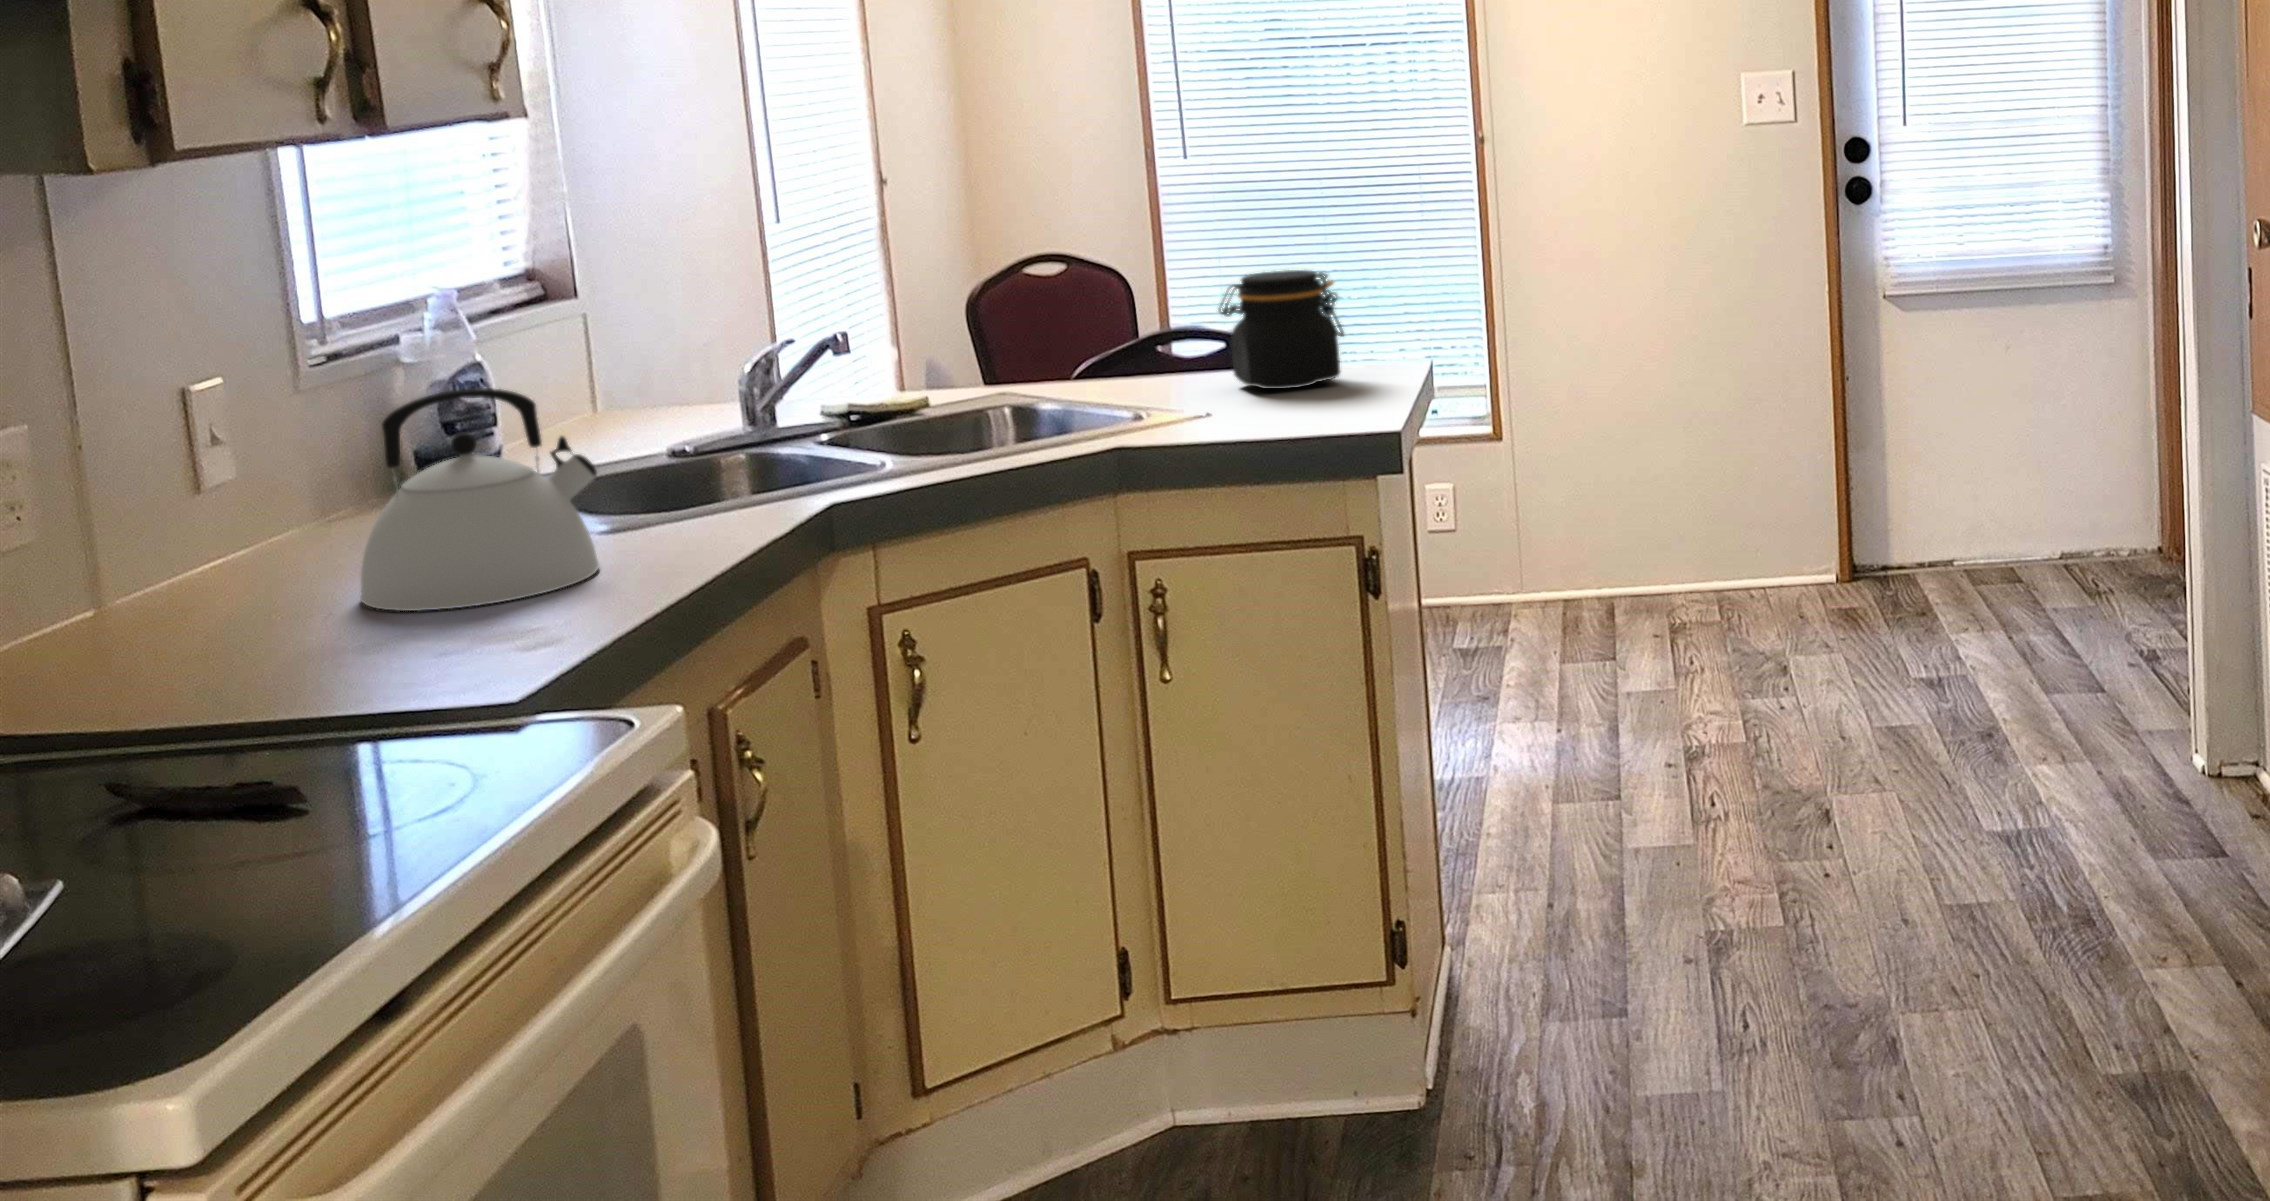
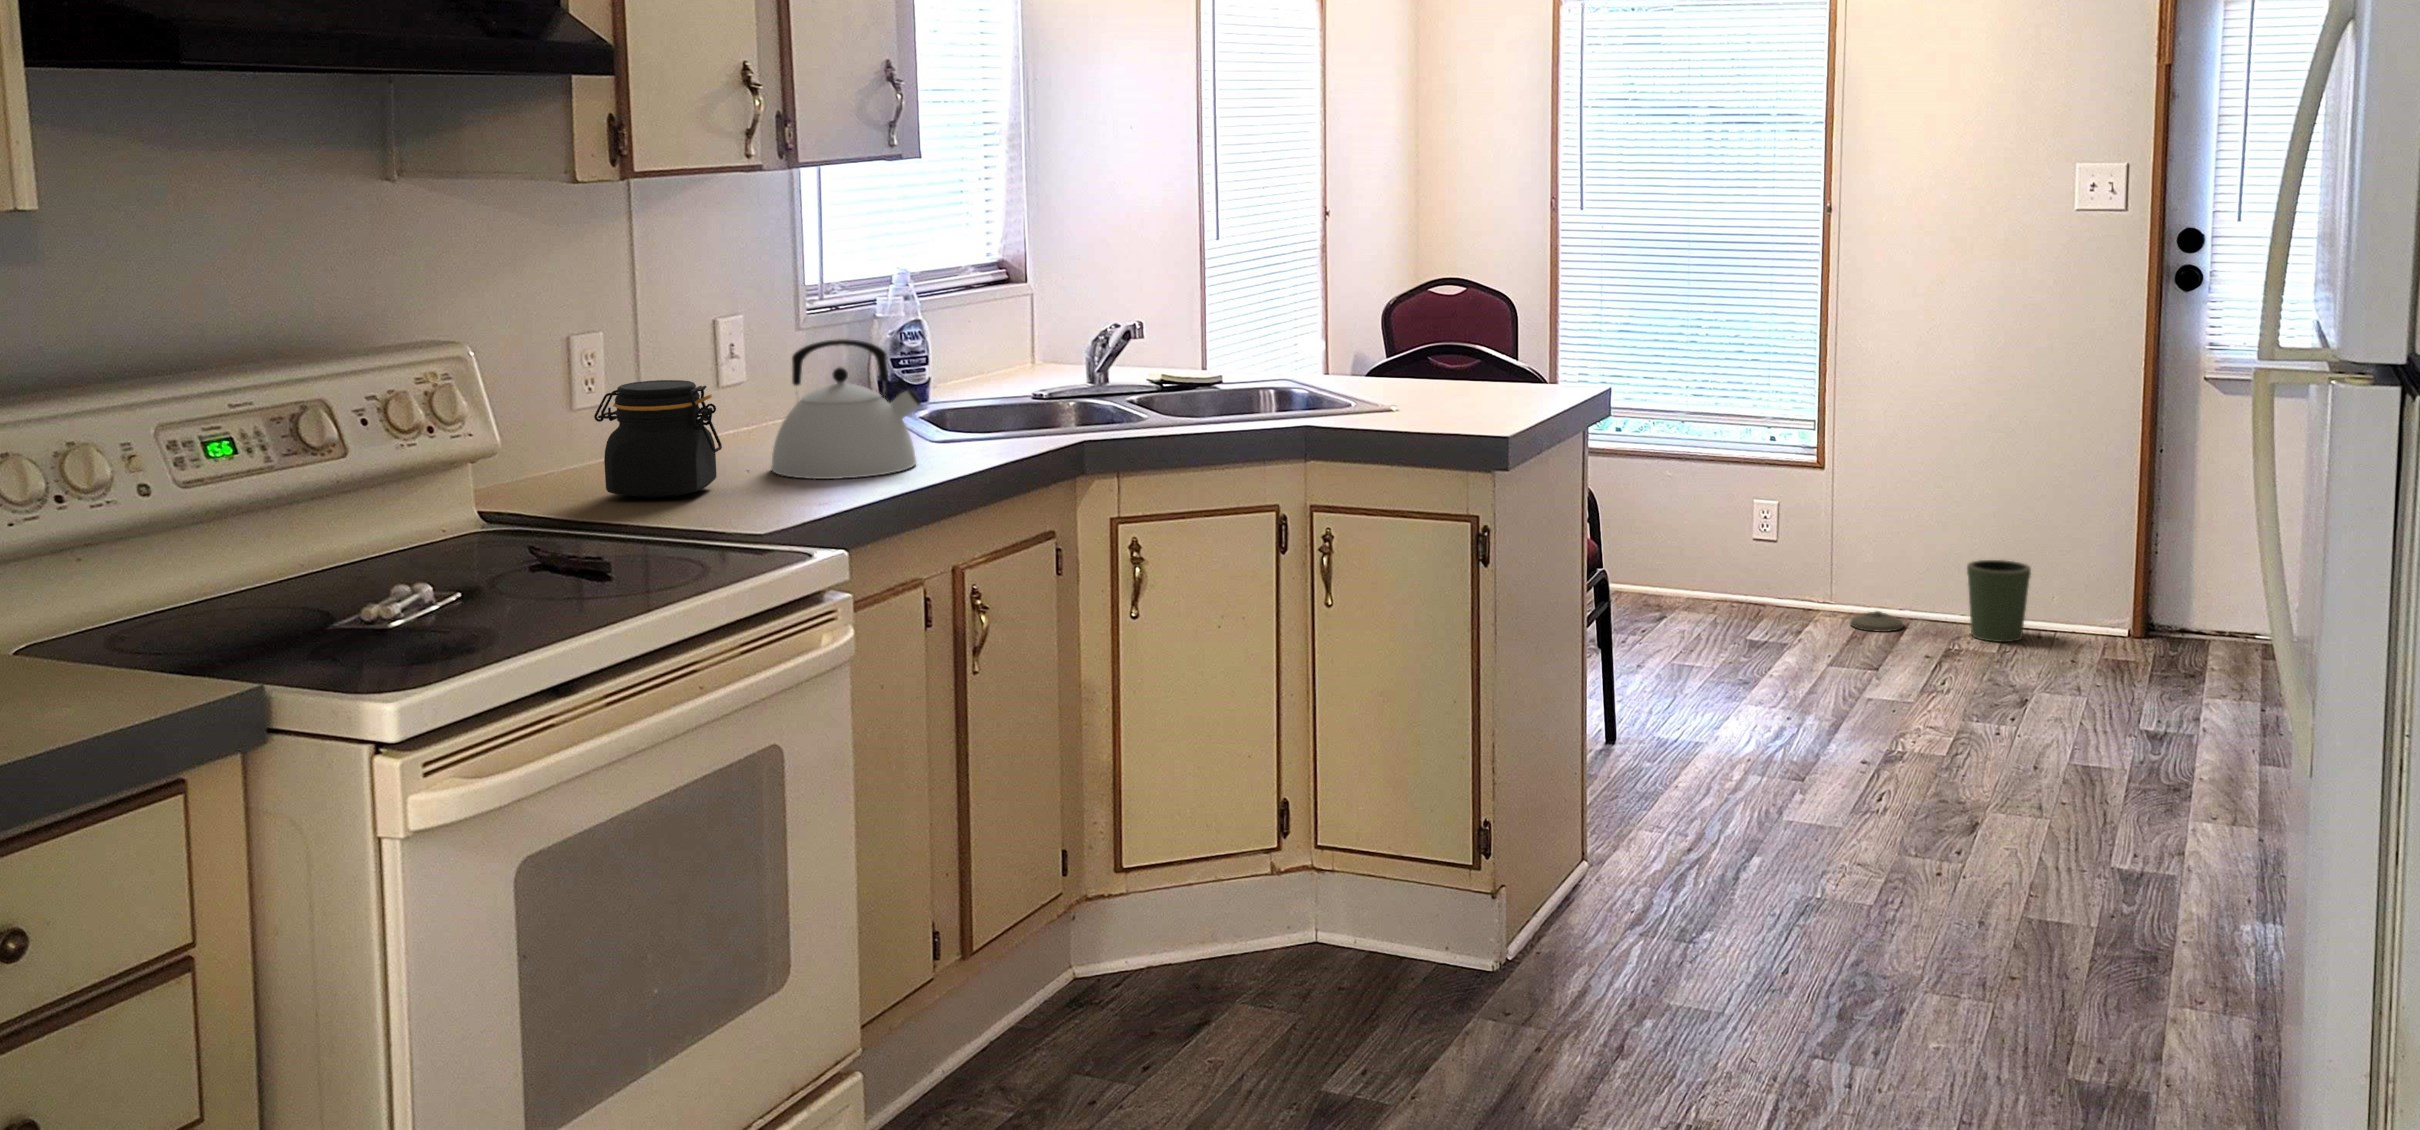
jar: present [1219,270,1344,389] -> present [594,380,722,498]
trash can: none [1547,512,1735,610] -> present [1850,560,2031,642]

